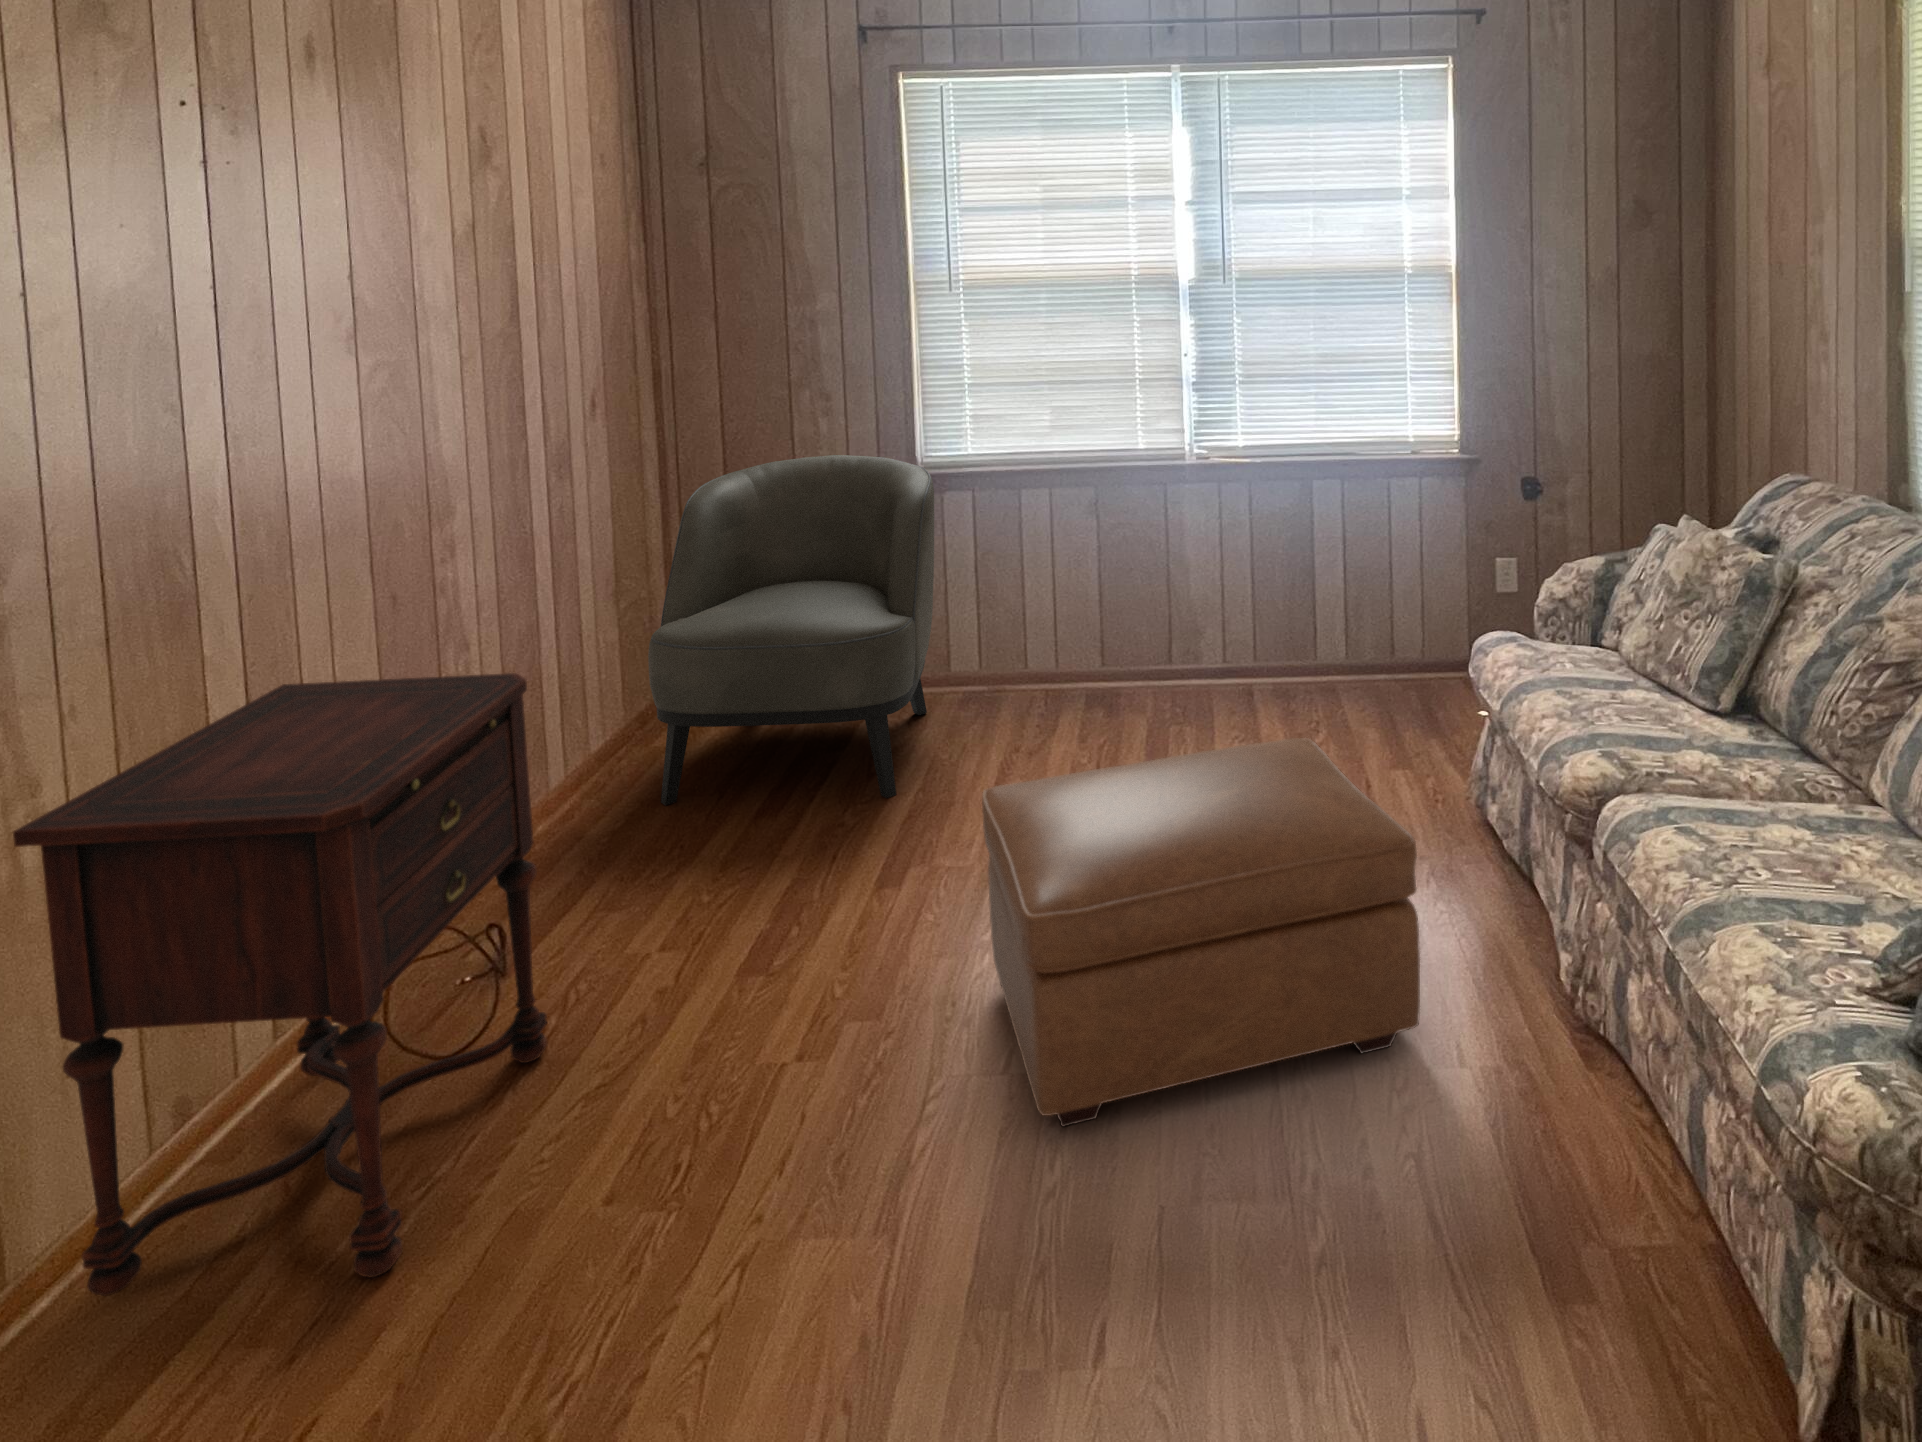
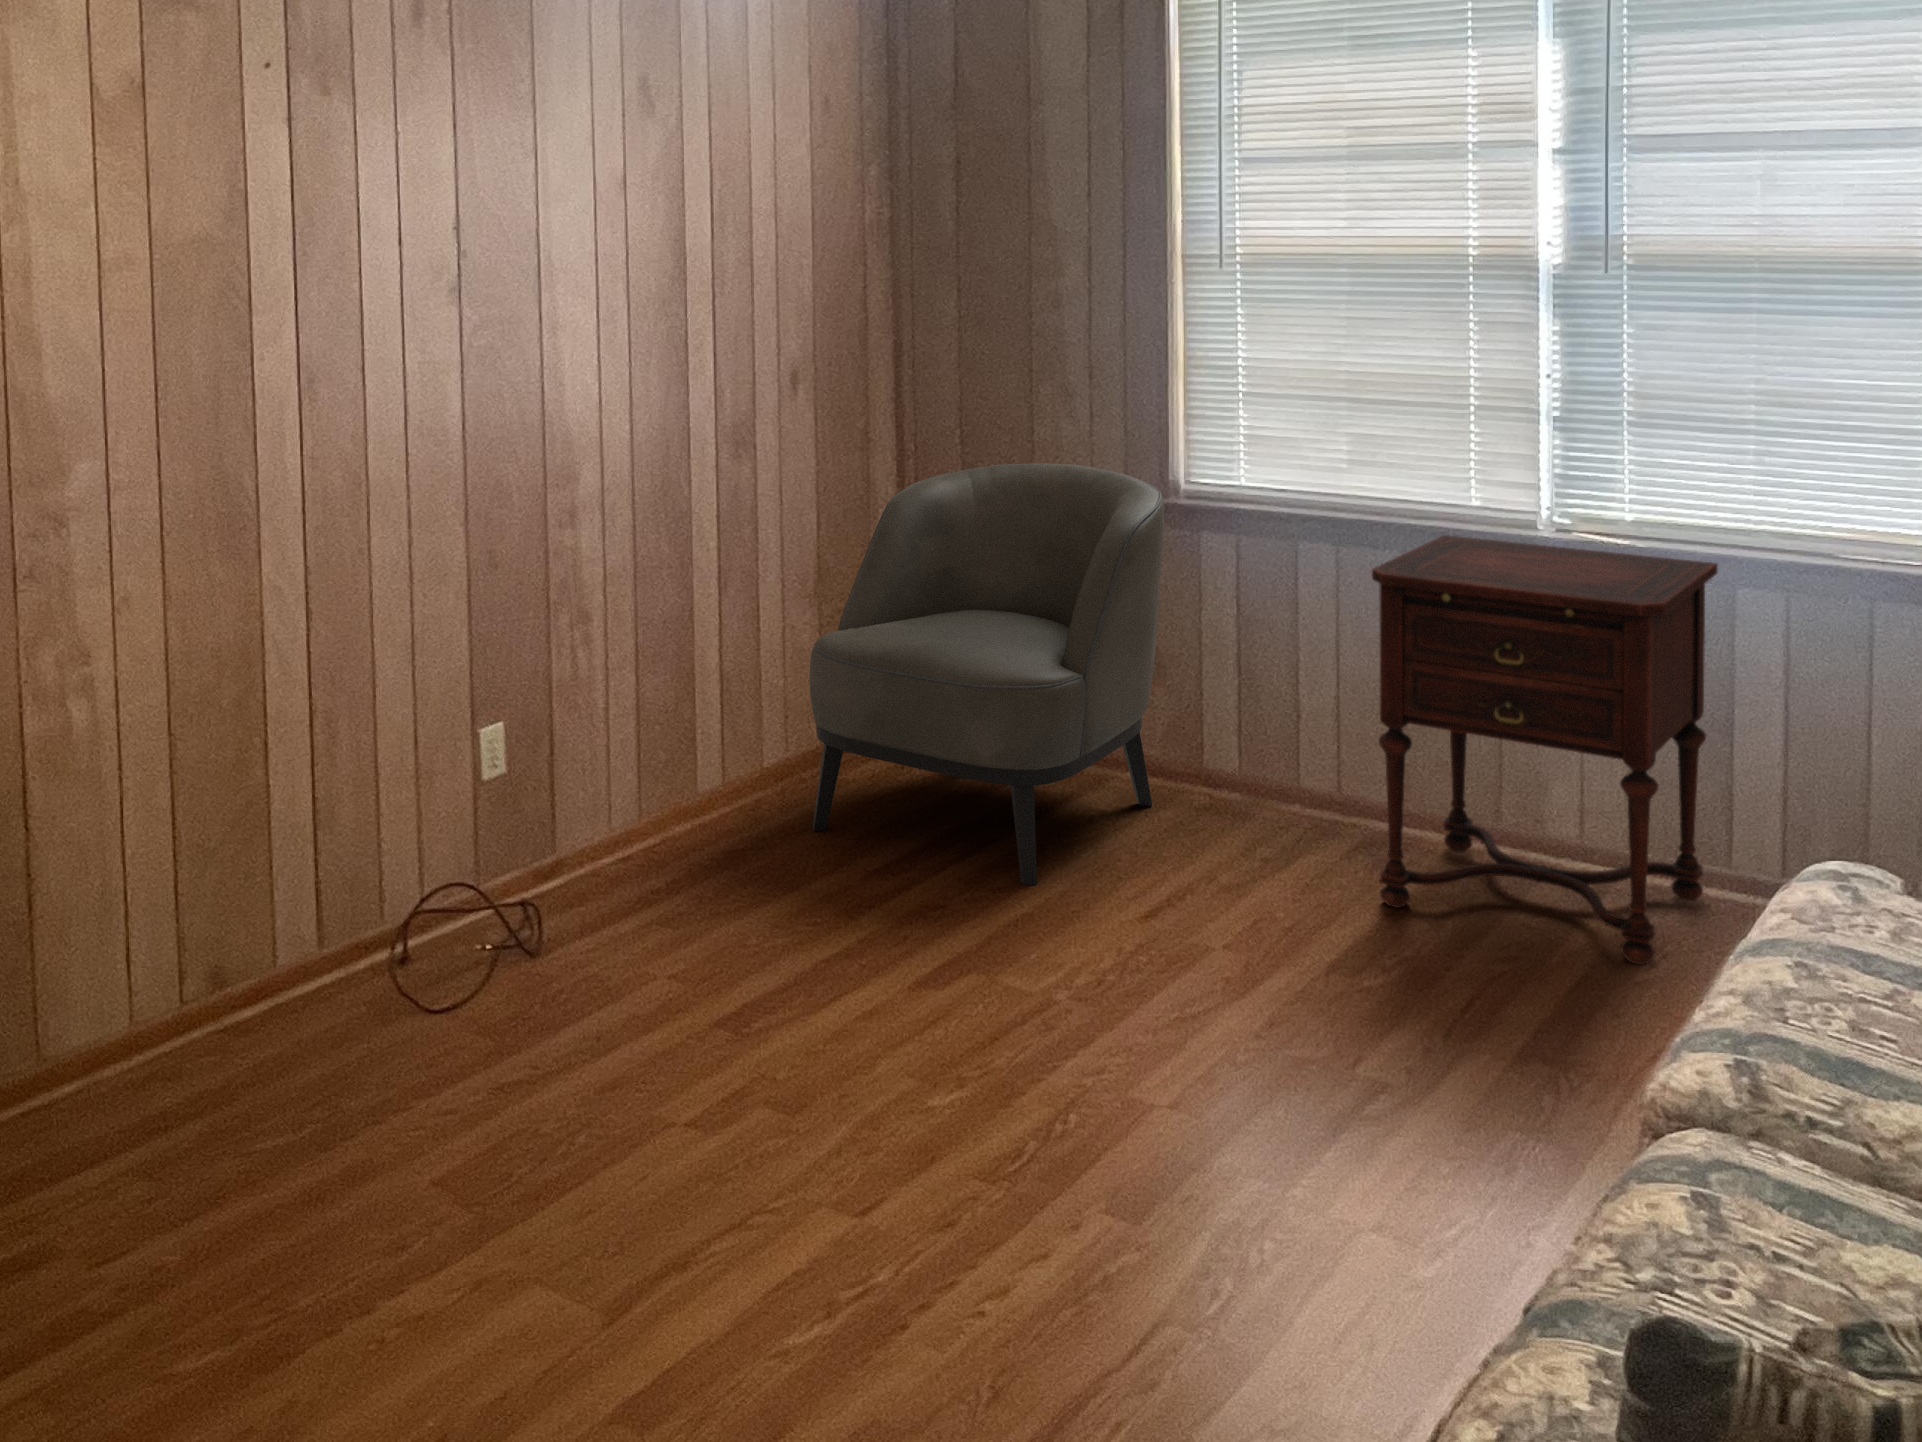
side table: present [13,673,547,1296] -> present [1372,535,1718,965]
ottoman: present [982,738,1420,1126] -> none [843,873,1386,1348]

